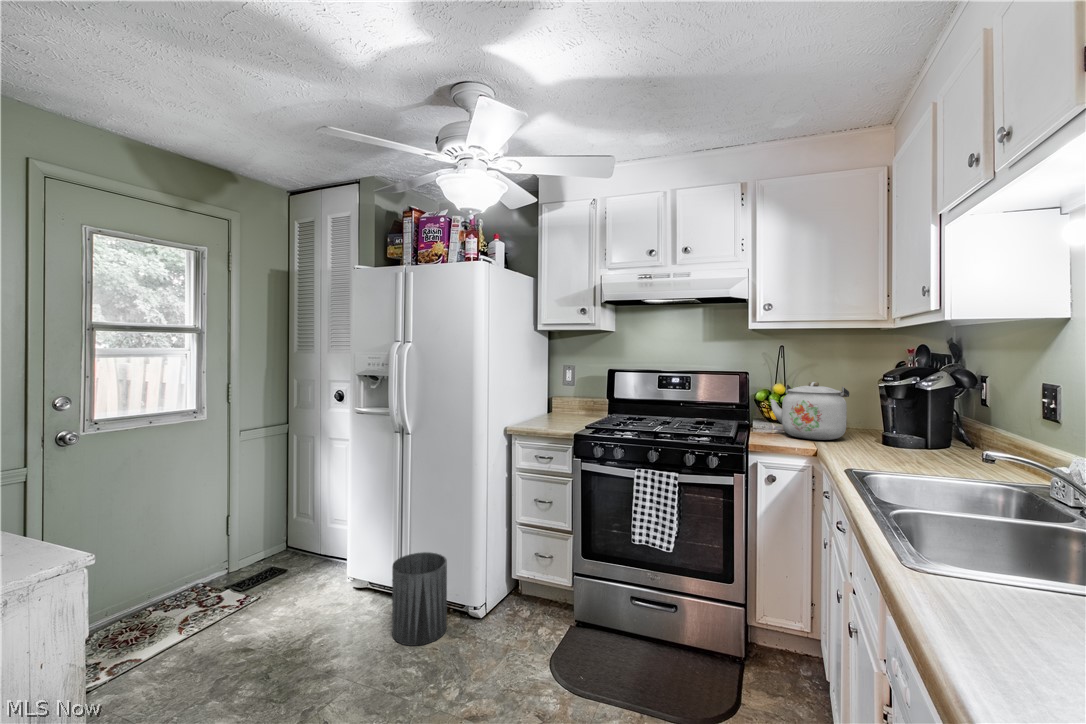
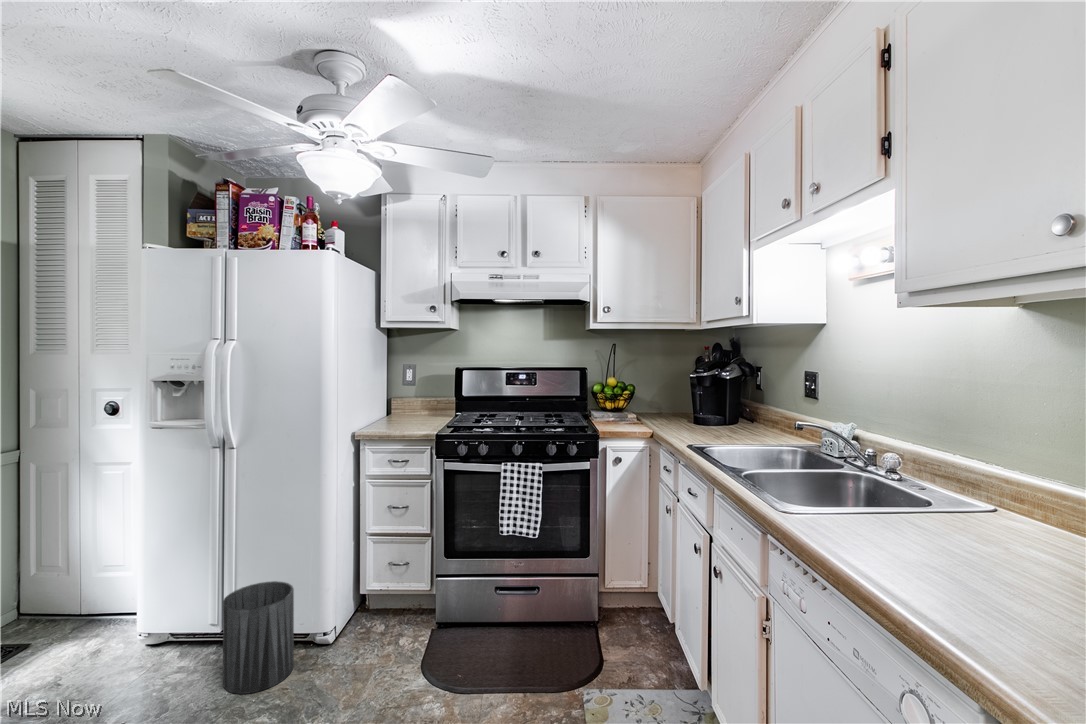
kettle: present [770,382,849,440] -> none [610,375,670,424]

